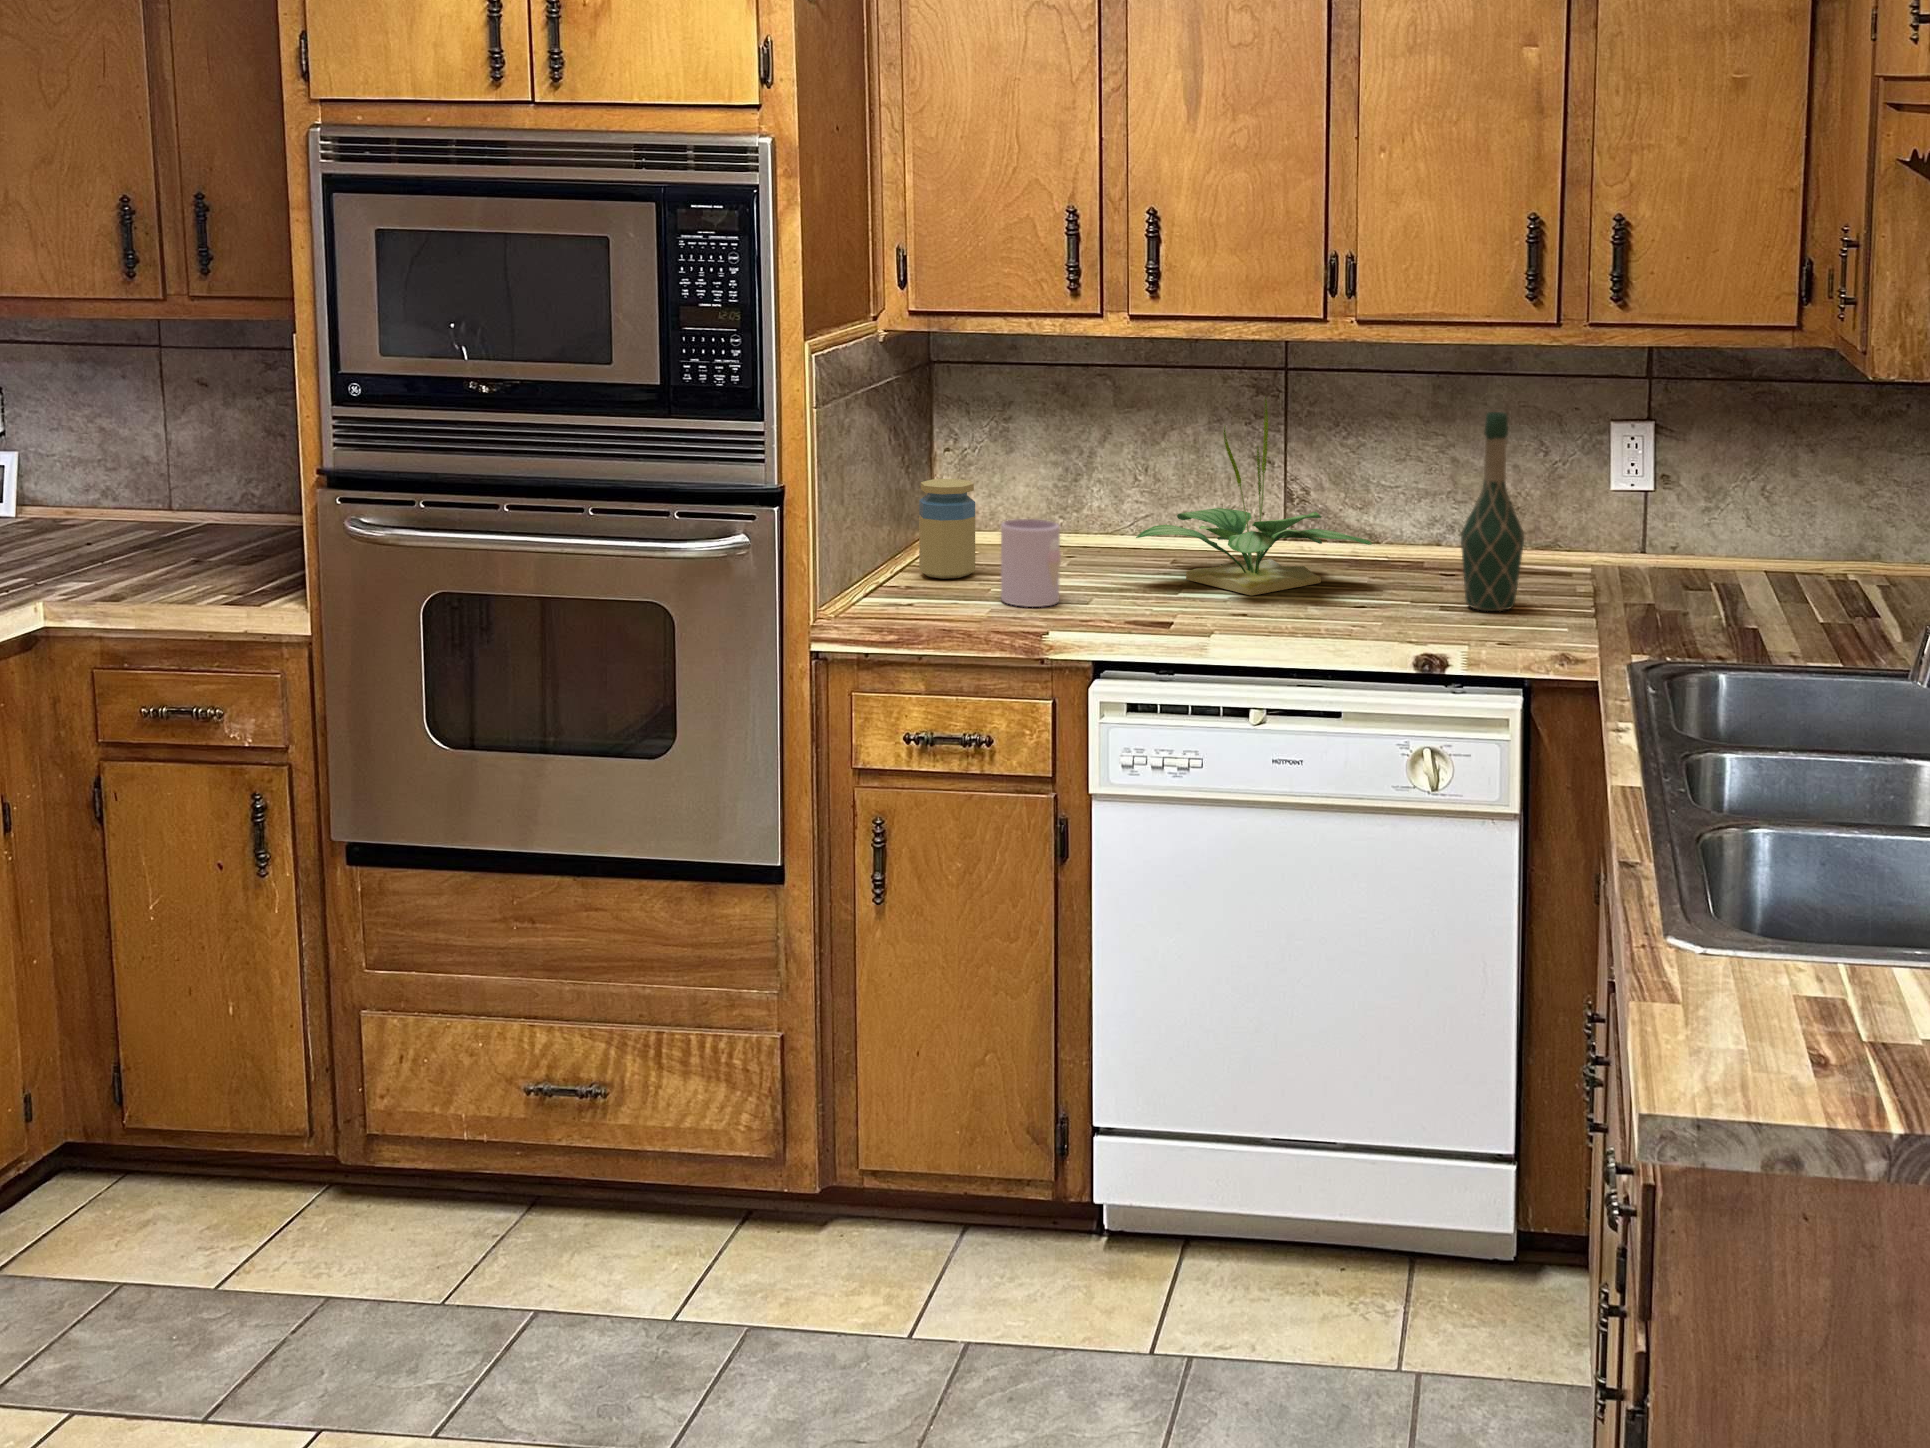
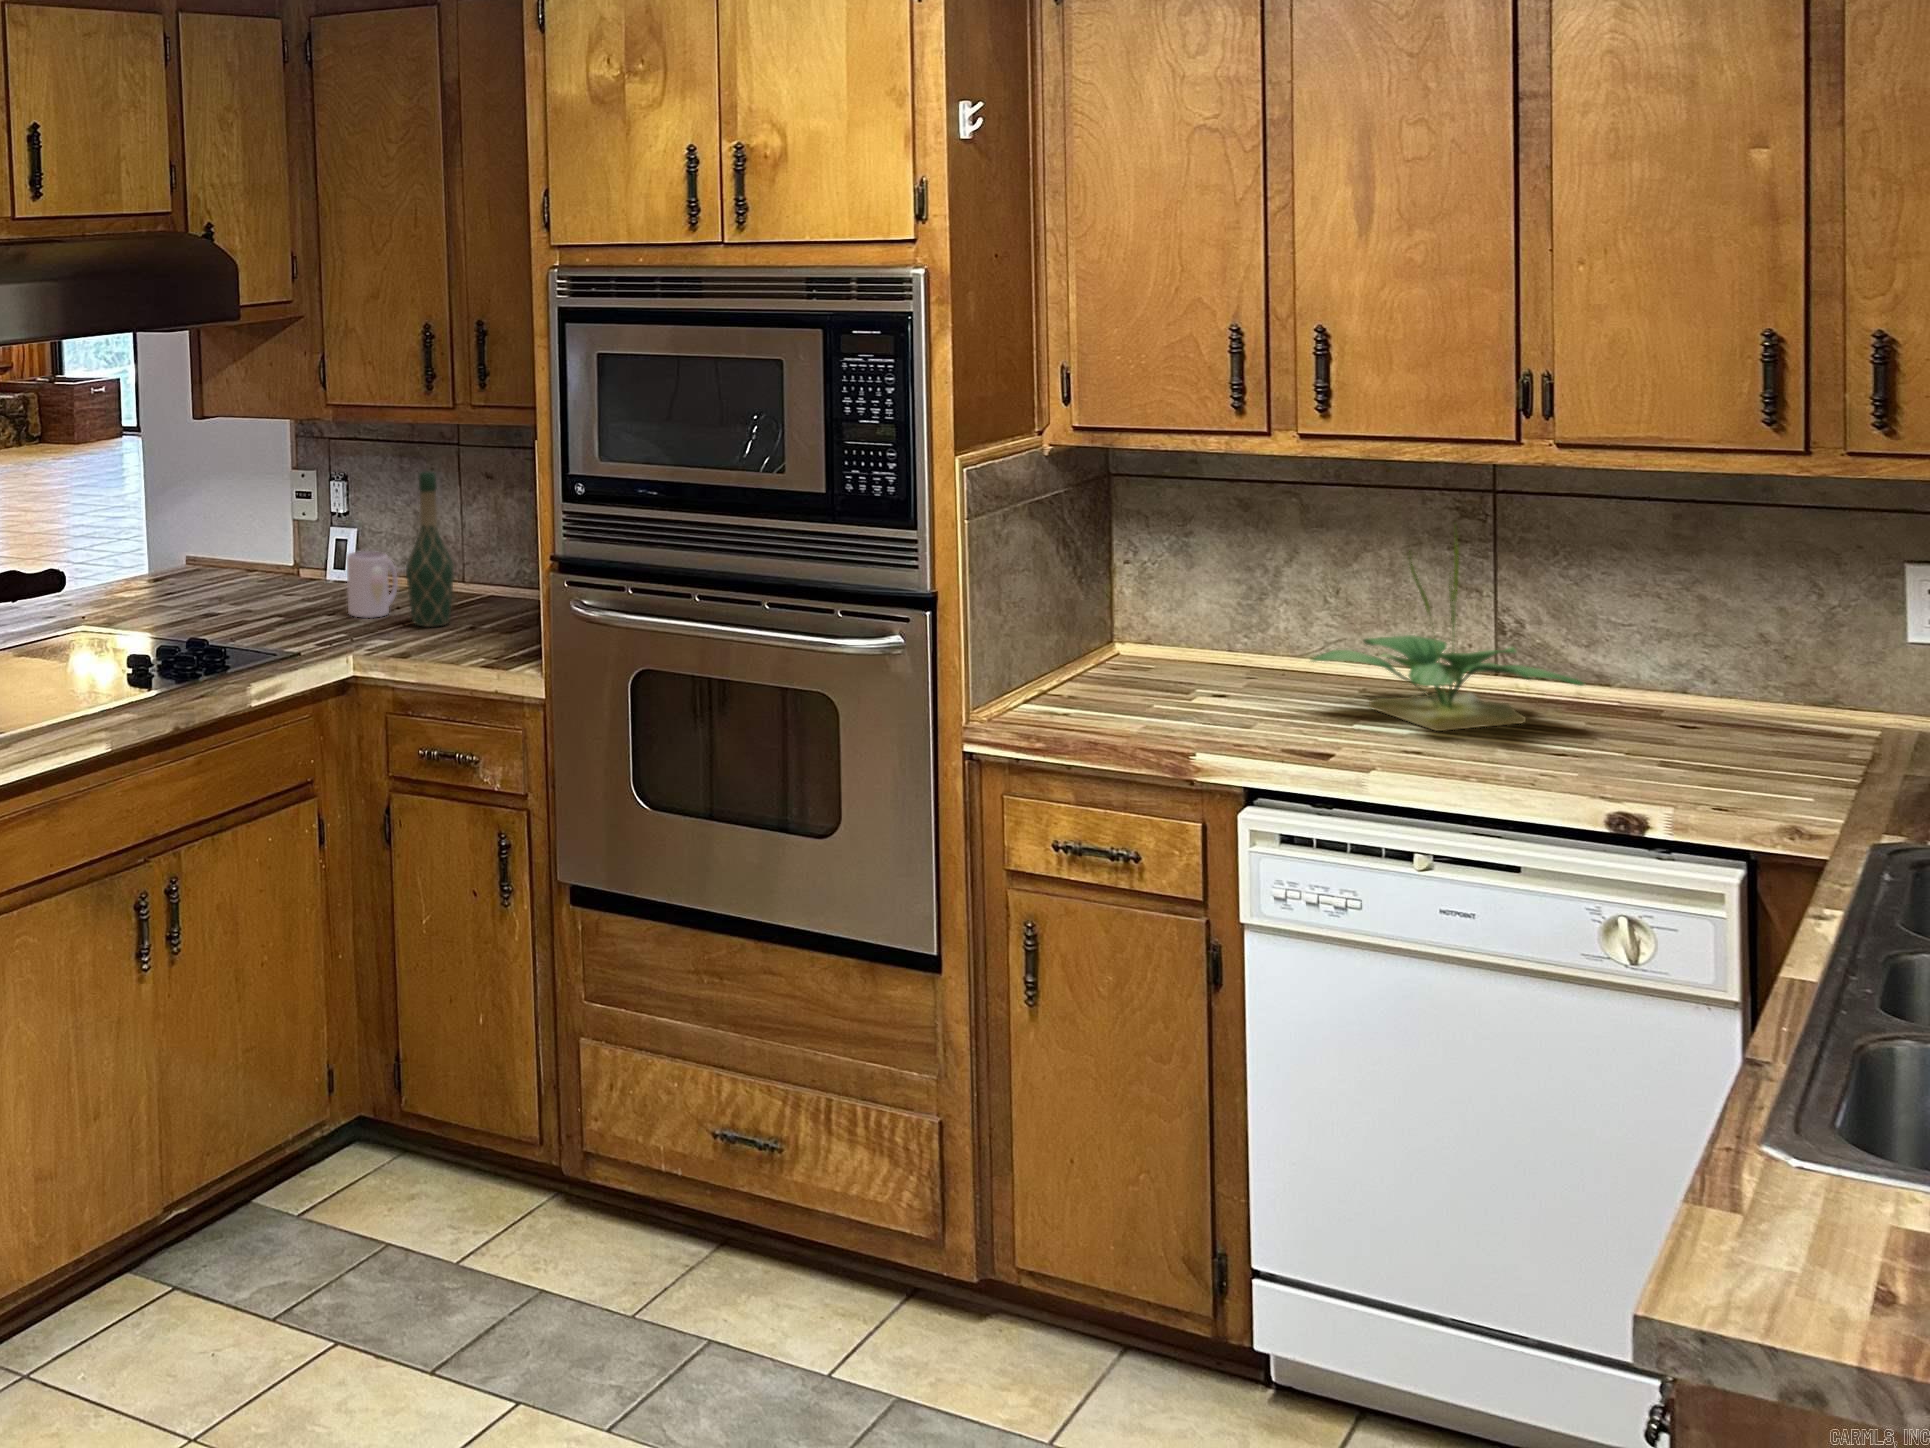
wine bottle: present [1461,412,1524,611] -> present [406,472,454,627]
jar: present [919,479,975,579] -> none [1087,591,1144,690]
mug: present [1001,519,1061,607] -> present [347,551,398,618]

